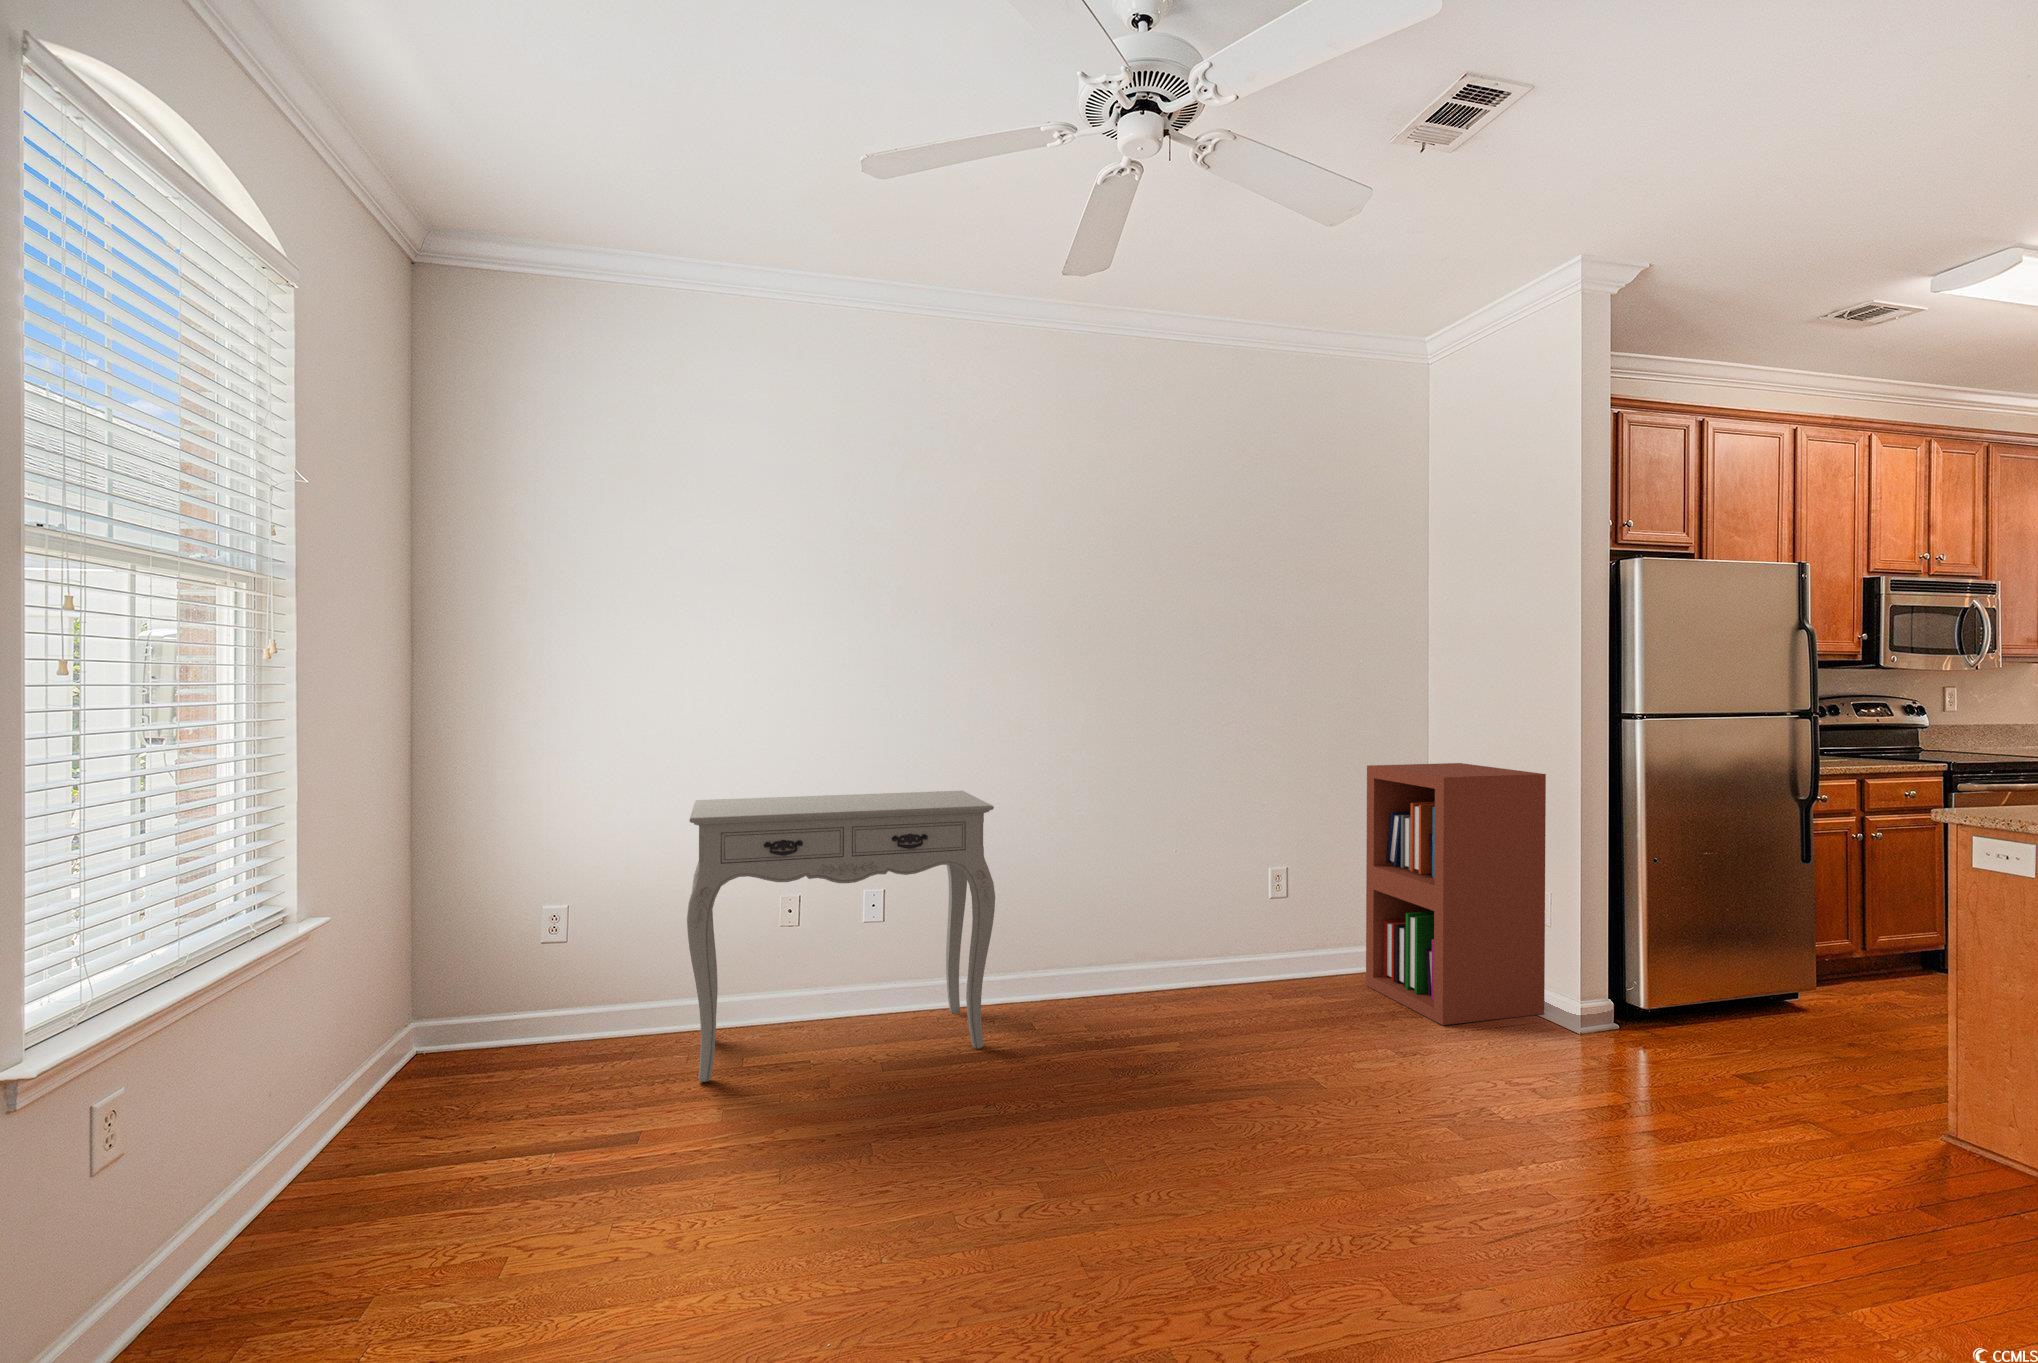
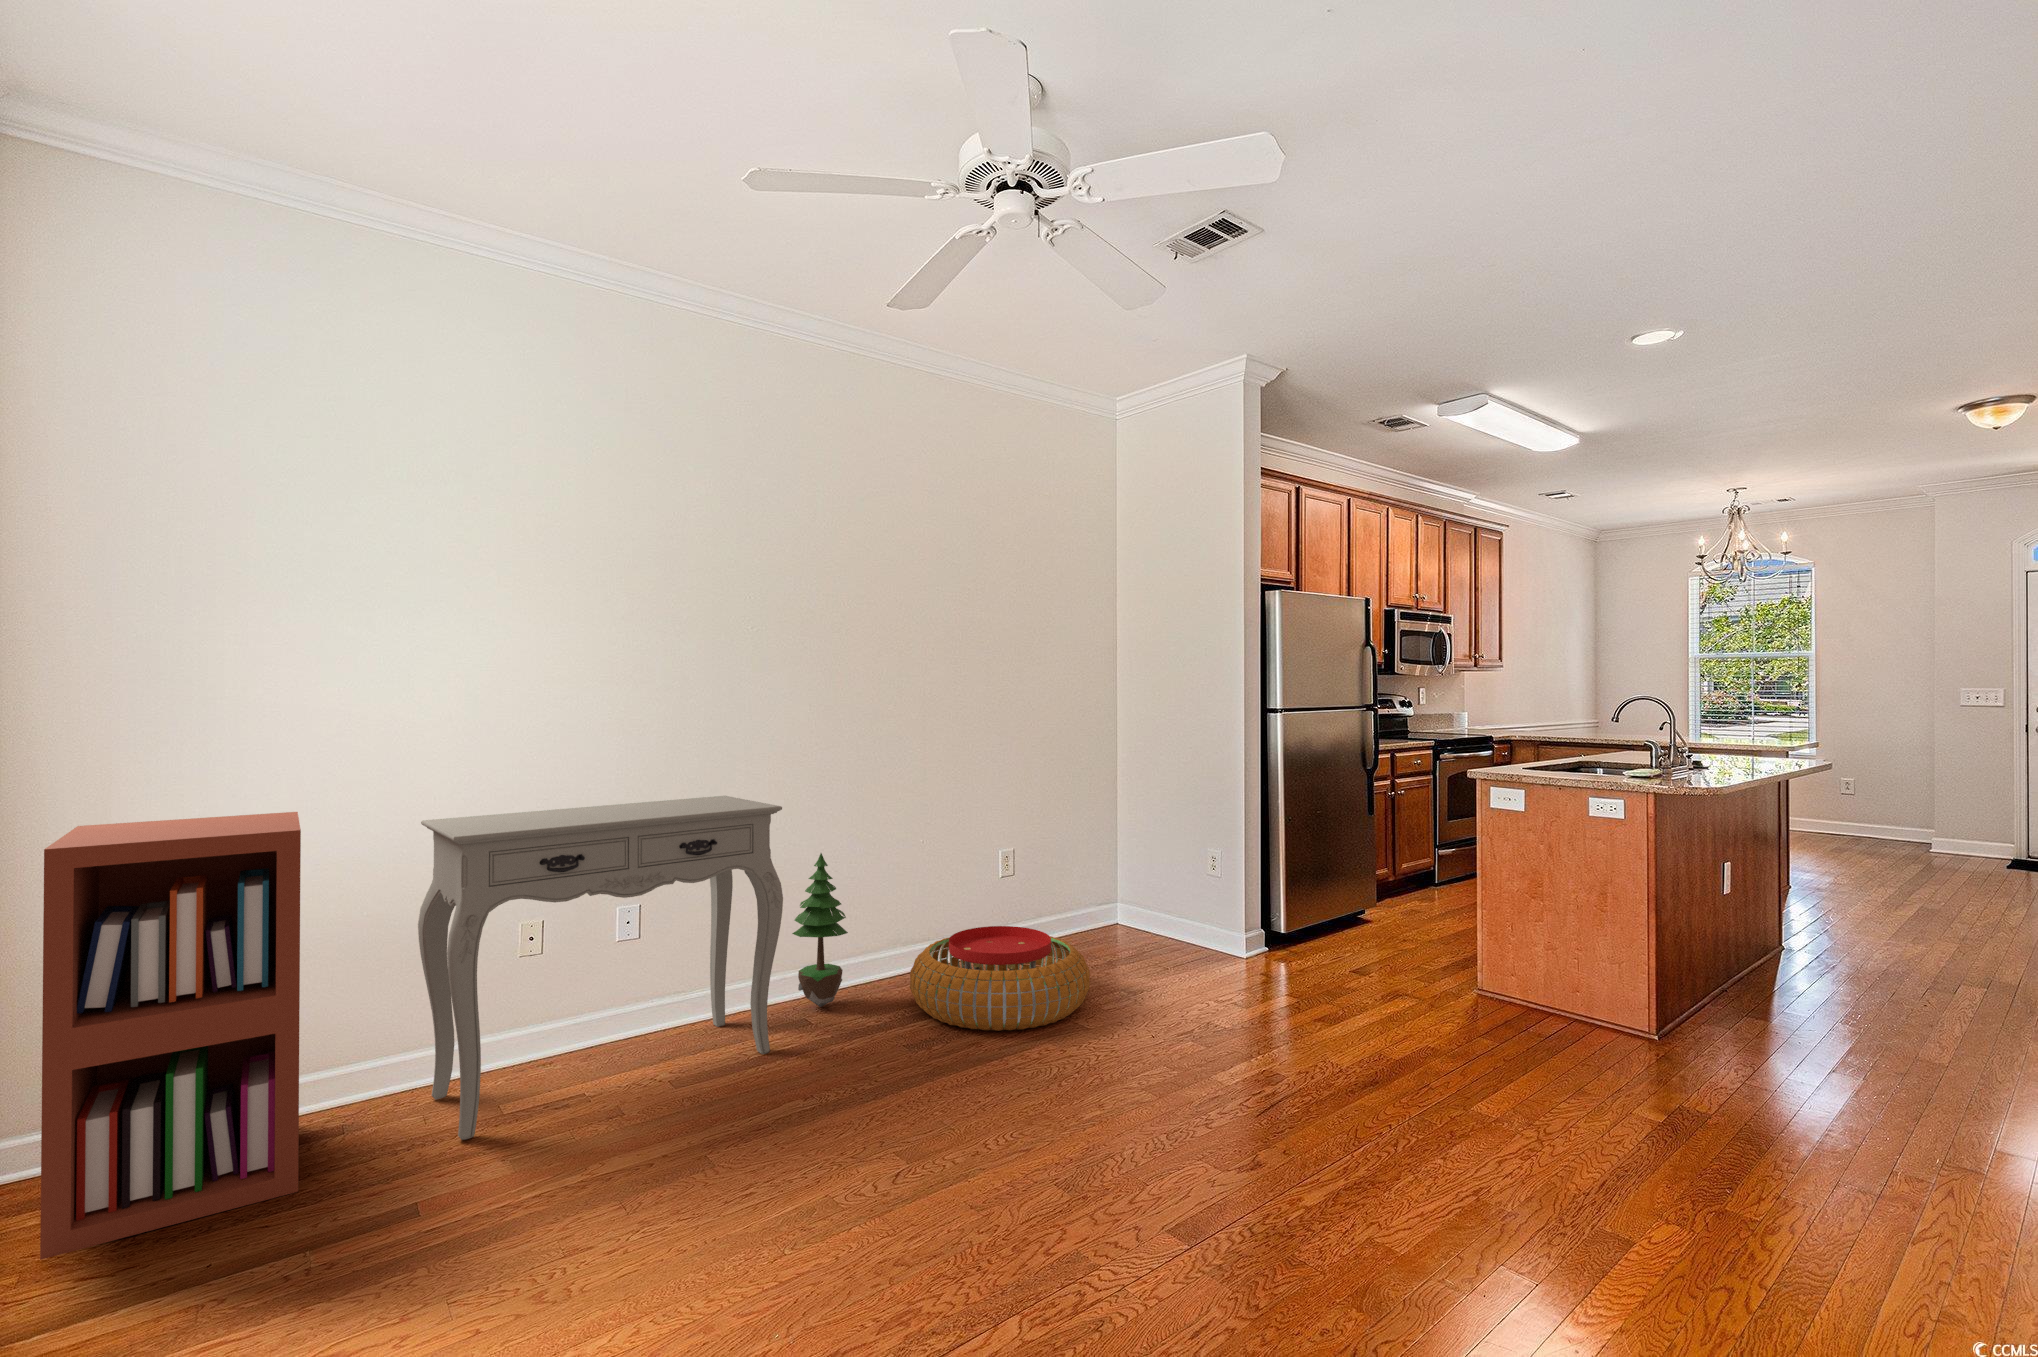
bookshelf: present [1366,763,1546,1025] -> present [40,812,301,1259]
potted tree: none [1025,853,1081,1009] -> present [792,853,848,1007]
pouf: none [1138,948,1342,1071] -> present [910,926,1090,1031]

